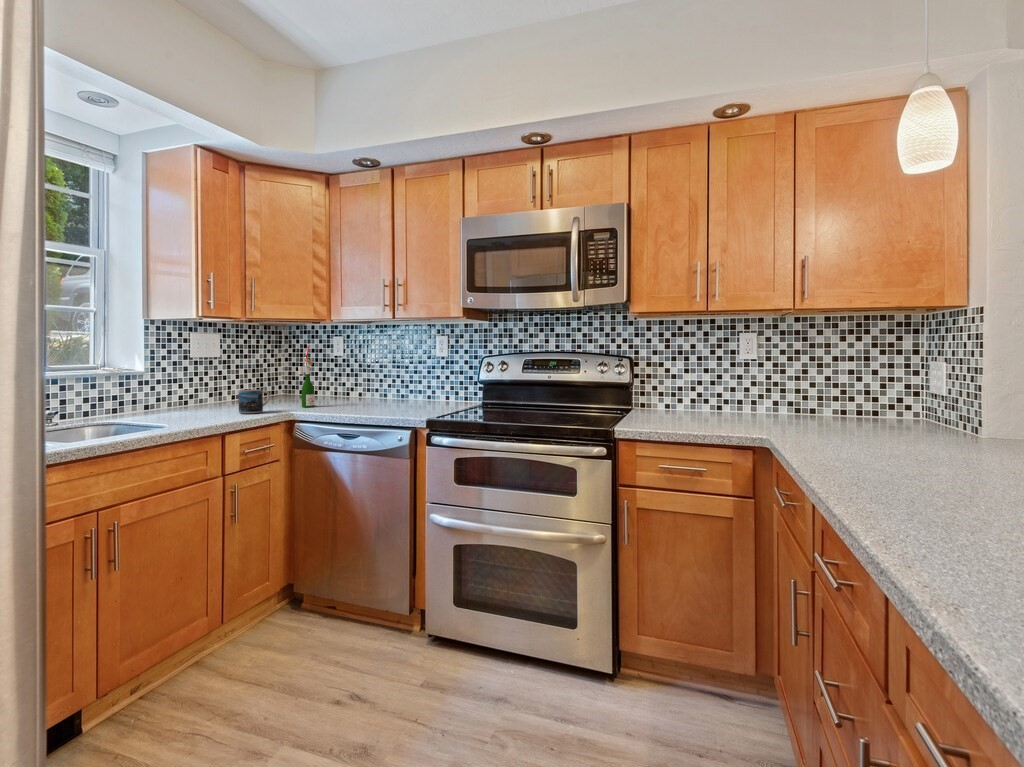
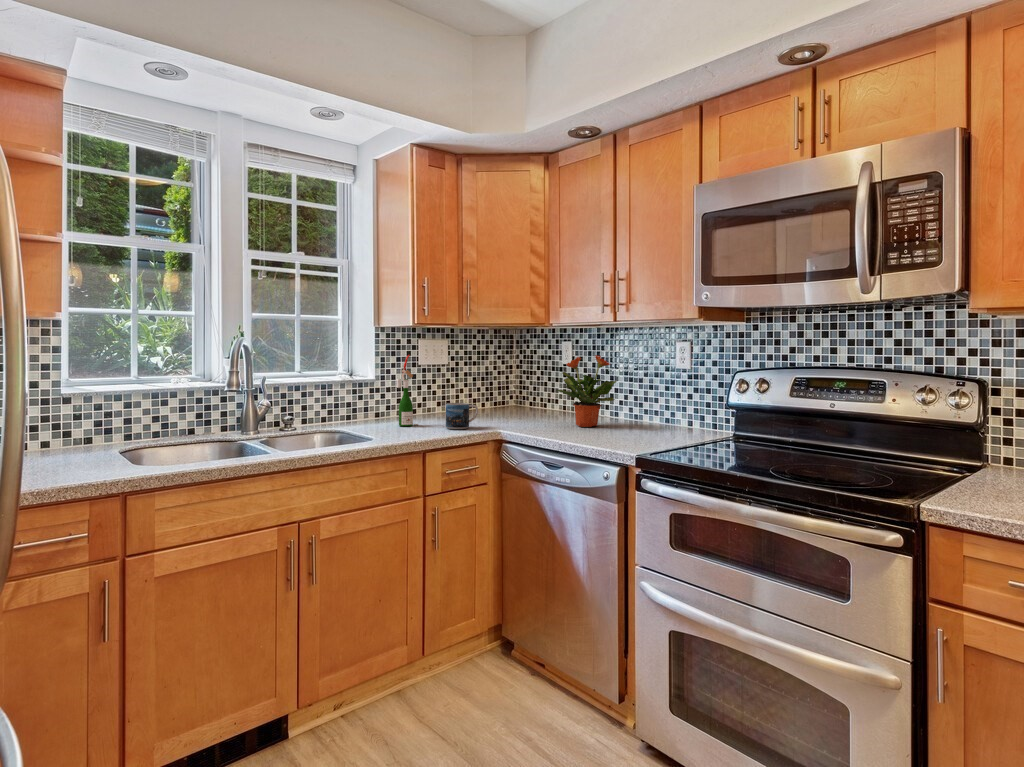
wine bottle: present [298,346,317,407] -> present [396,355,418,426]
potted plant: none [342,346,393,406] -> present [557,355,617,427]

